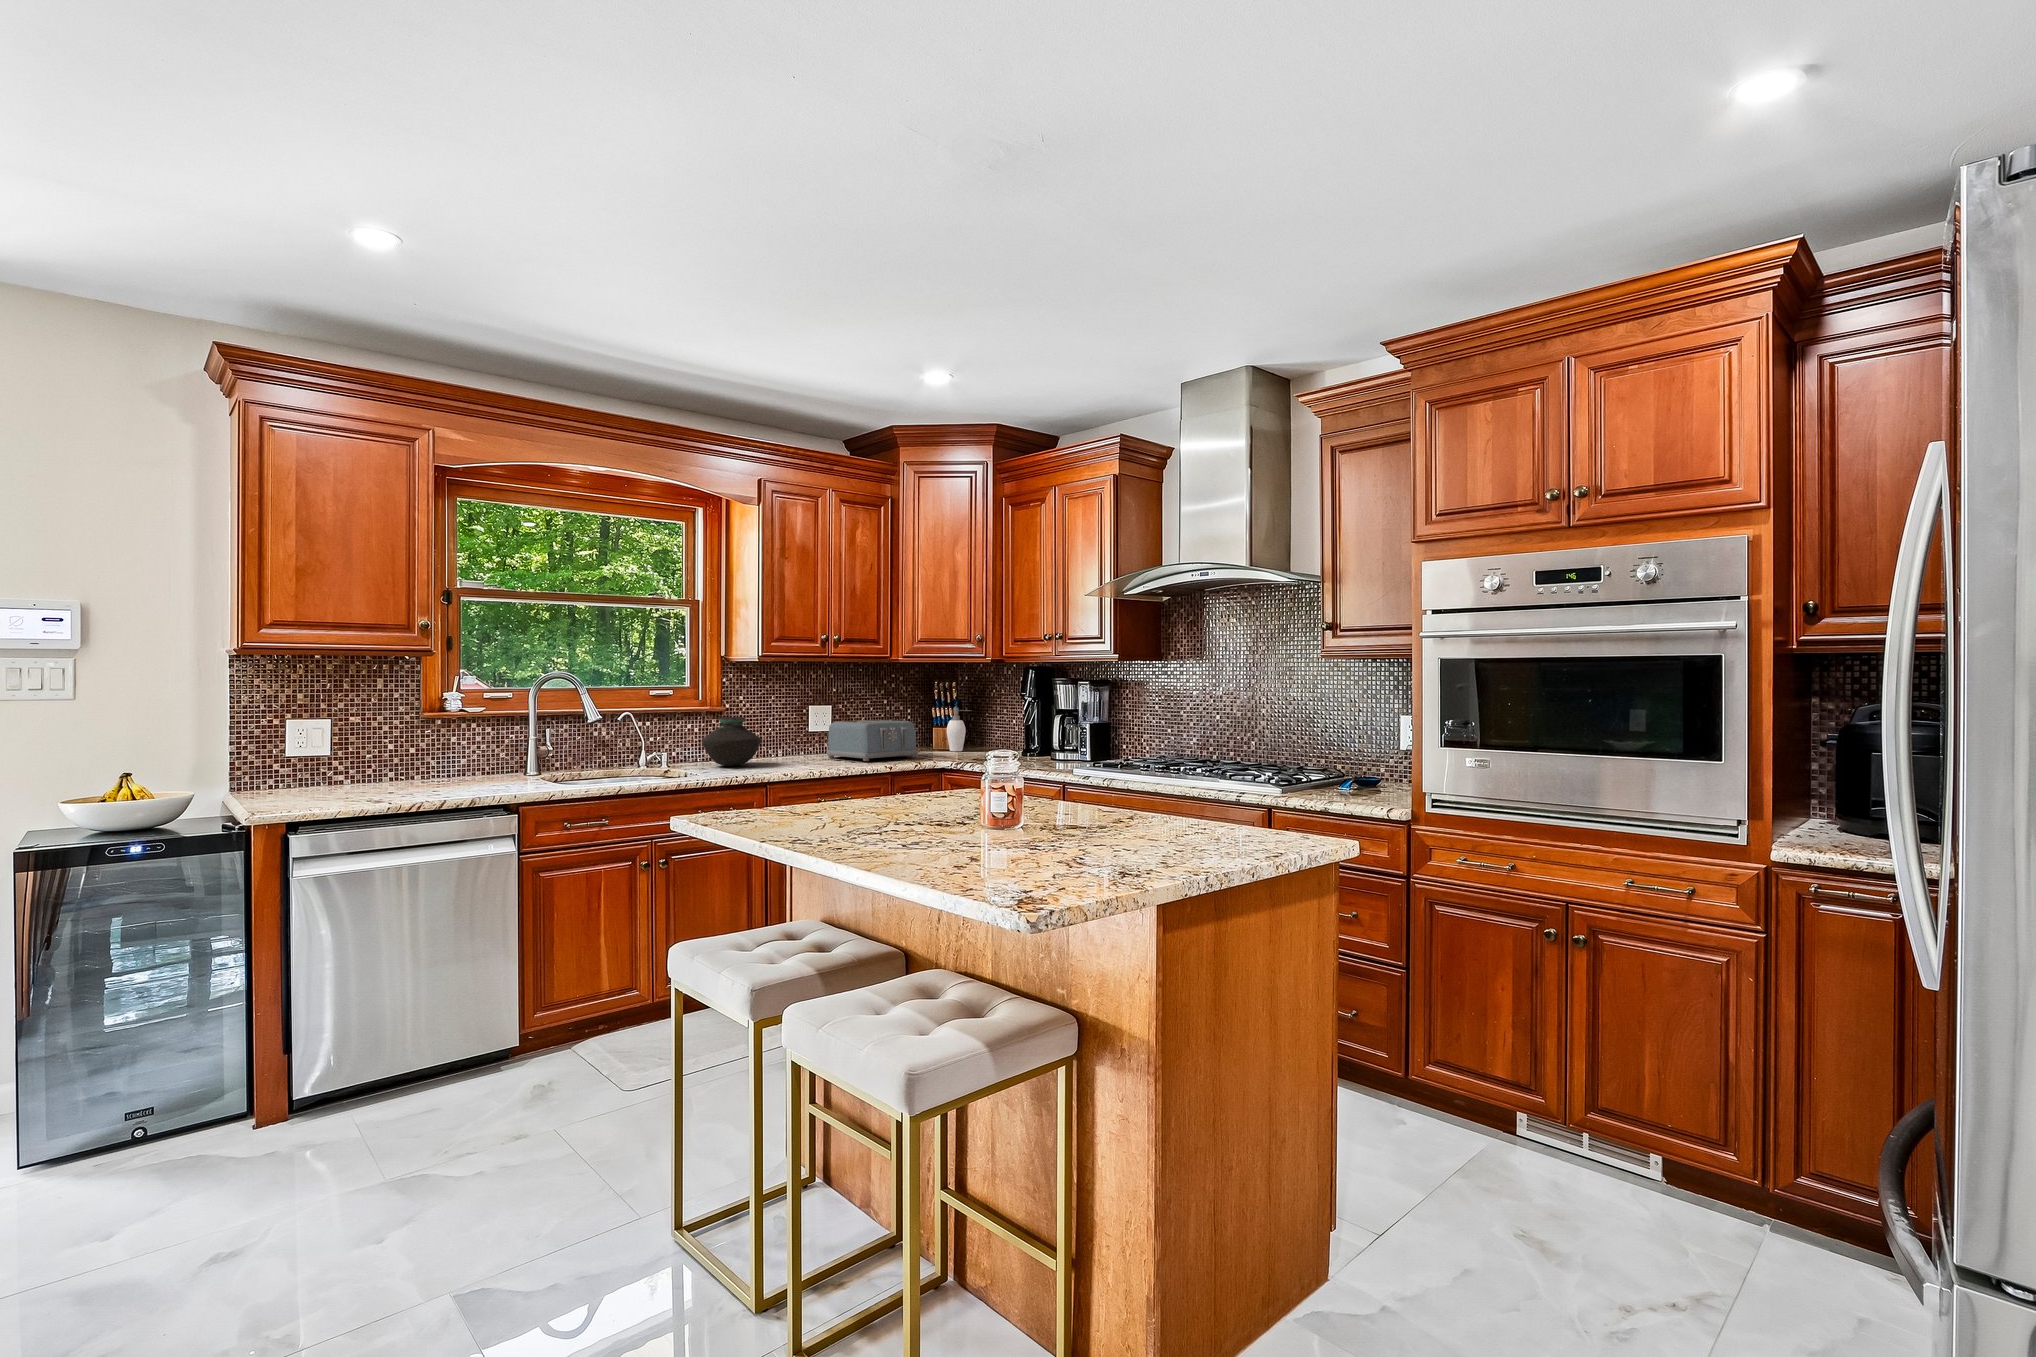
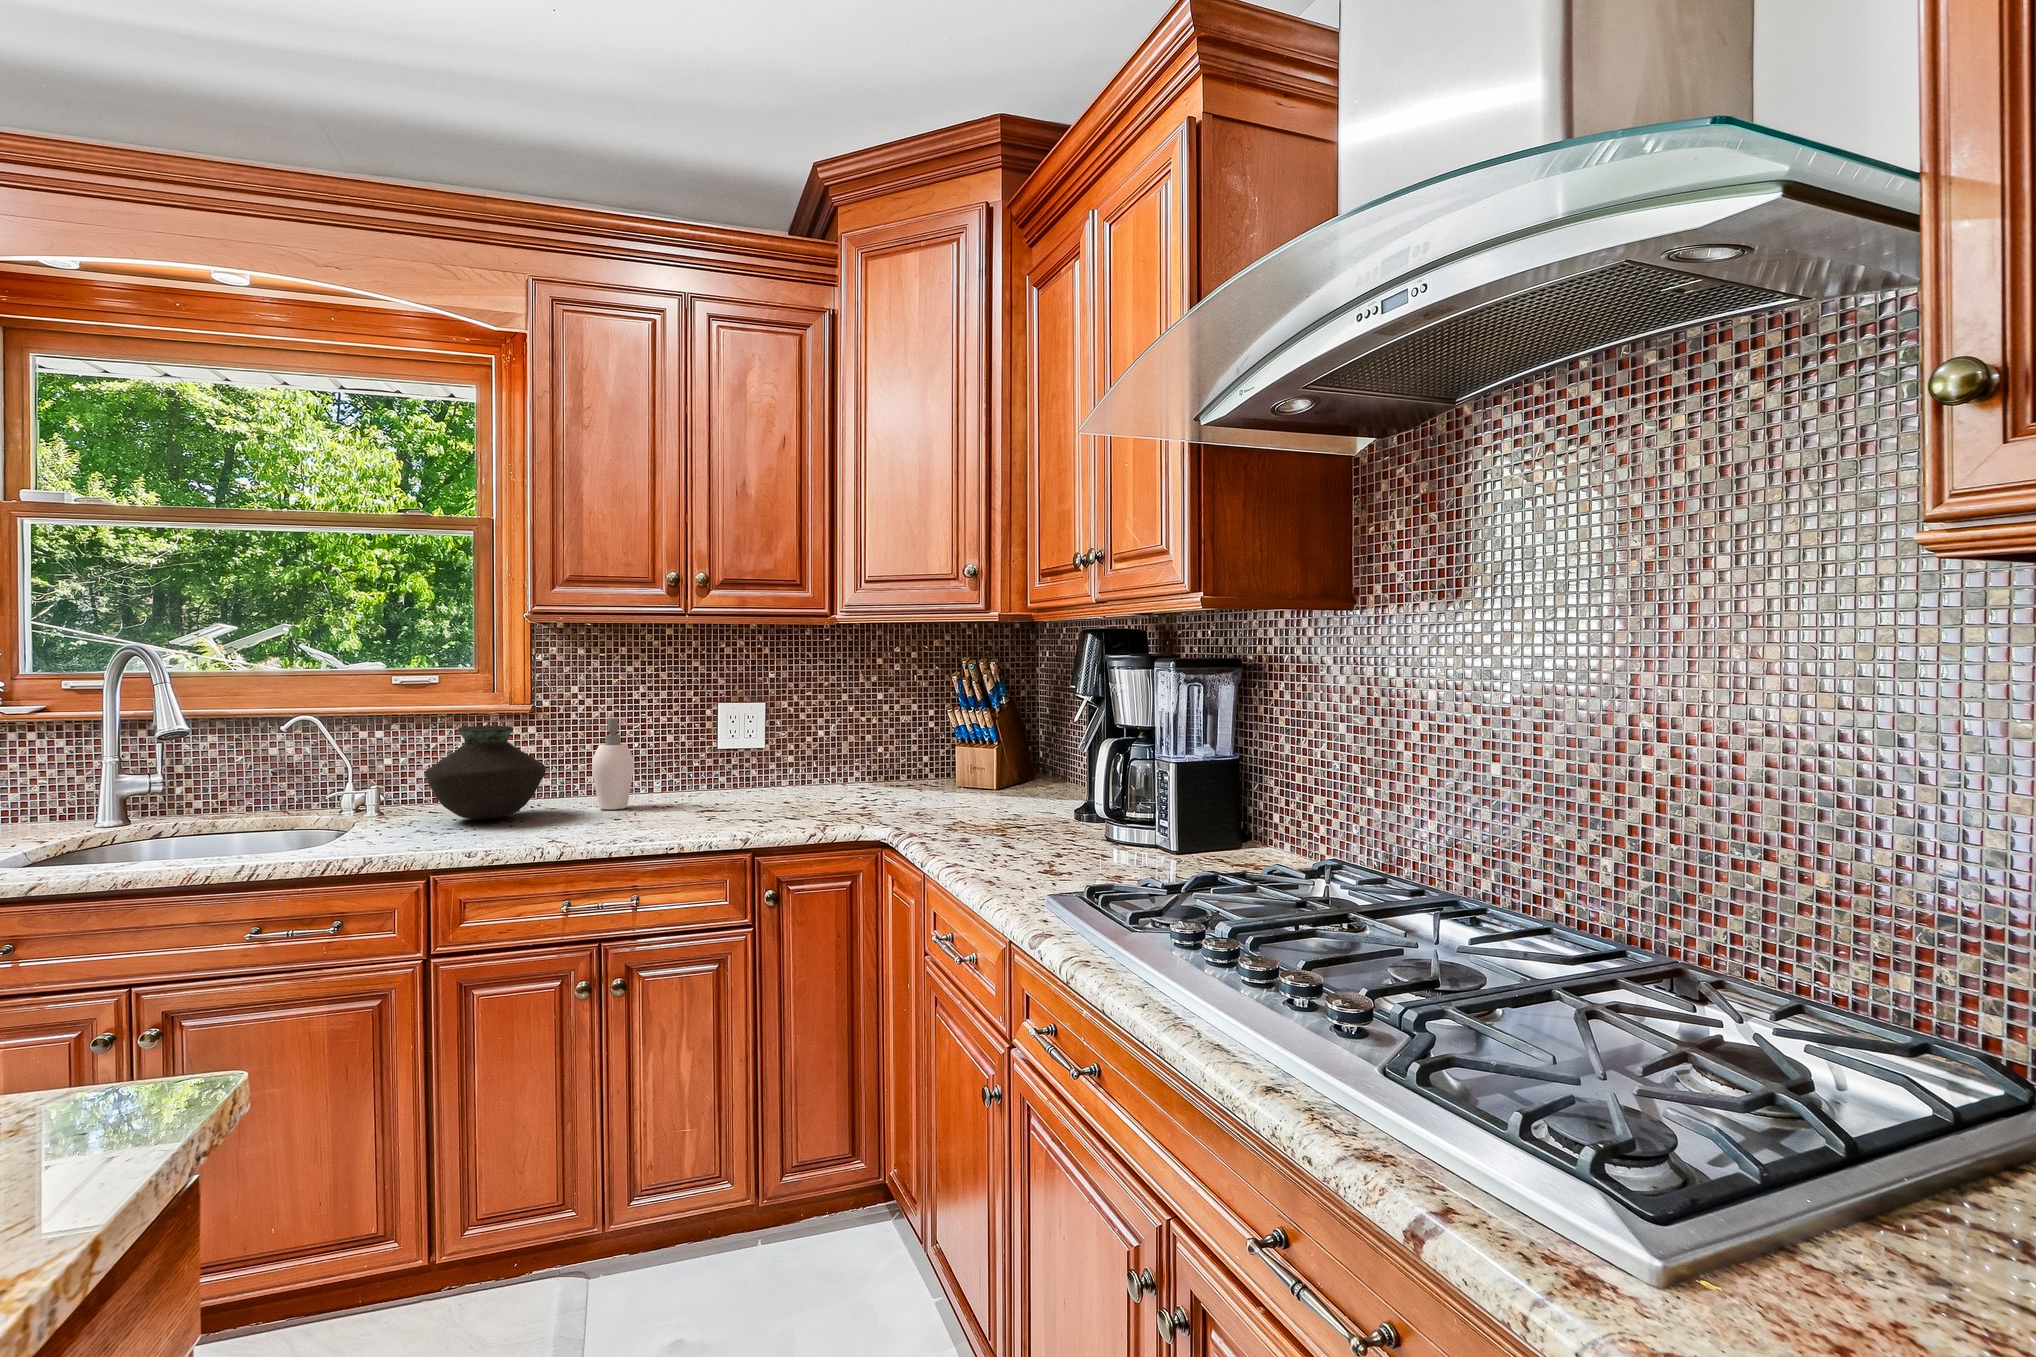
soap dispenser: present [947,708,967,751] -> present [592,718,635,809]
toaster: present [826,720,918,761] -> none [701,733,851,821]

